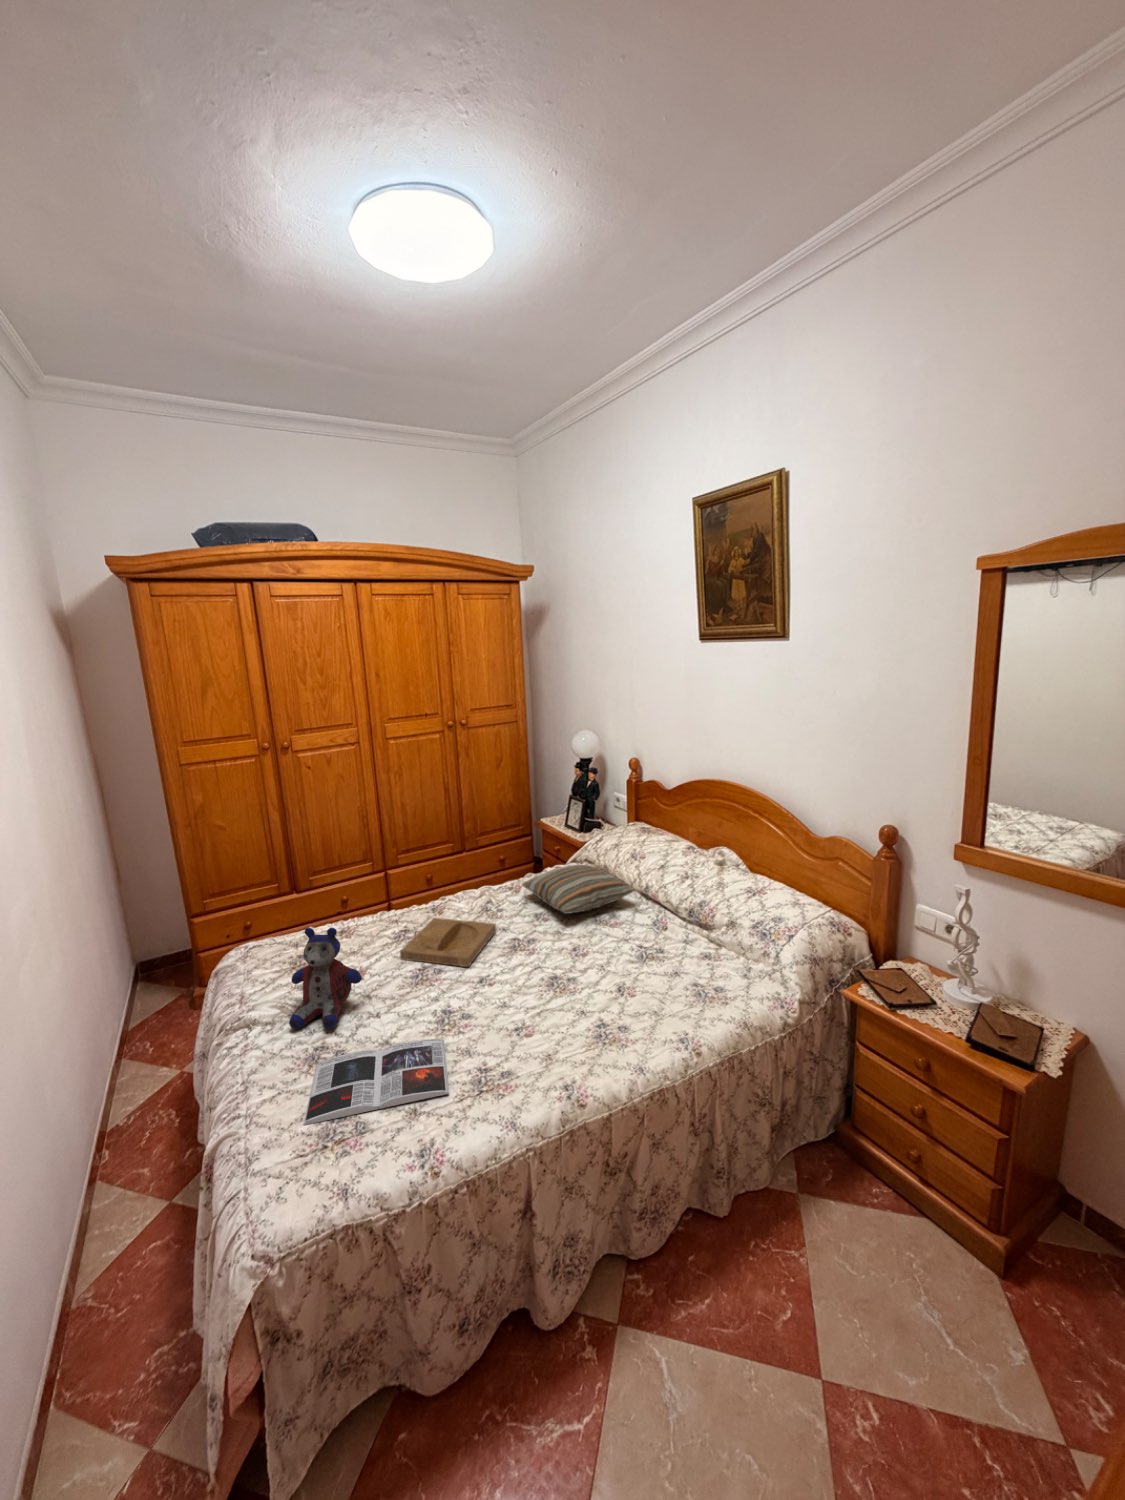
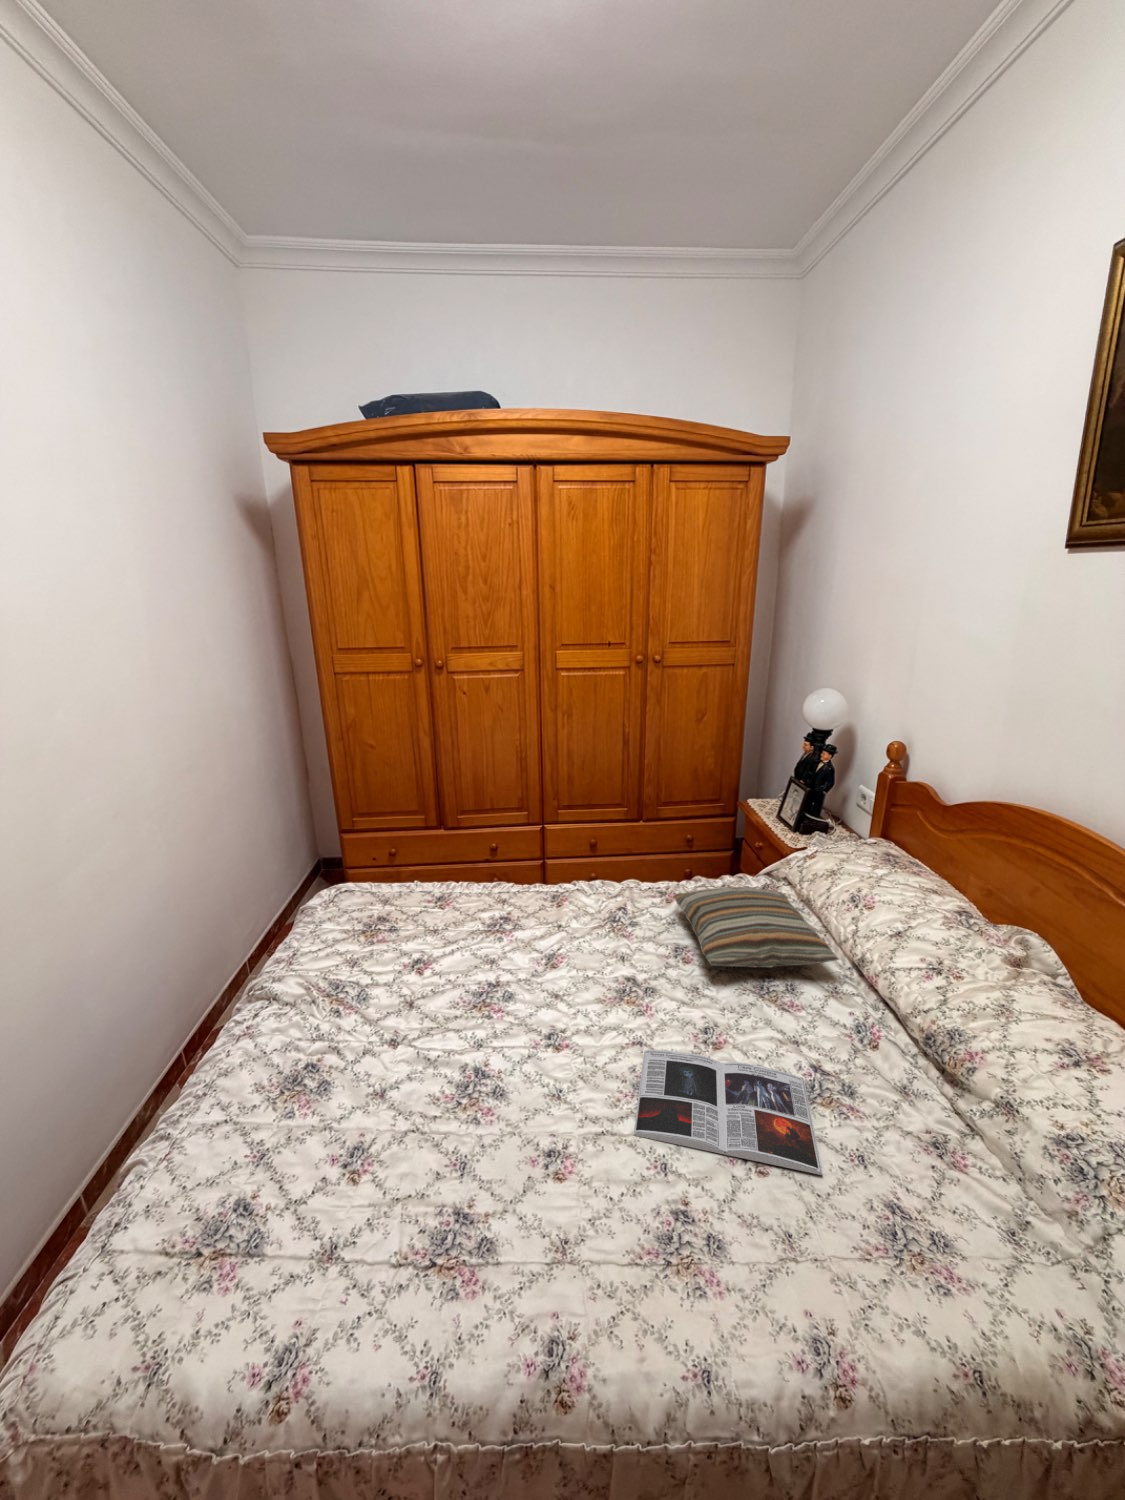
tray: present [400,918,496,967] -> none [477,912,611,1005]
stuffed bear: present [289,928,362,1029] -> none [301,903,394,1040]
magazine: present [304,1039,449,1125] -> present [633,1050,823,1175]

